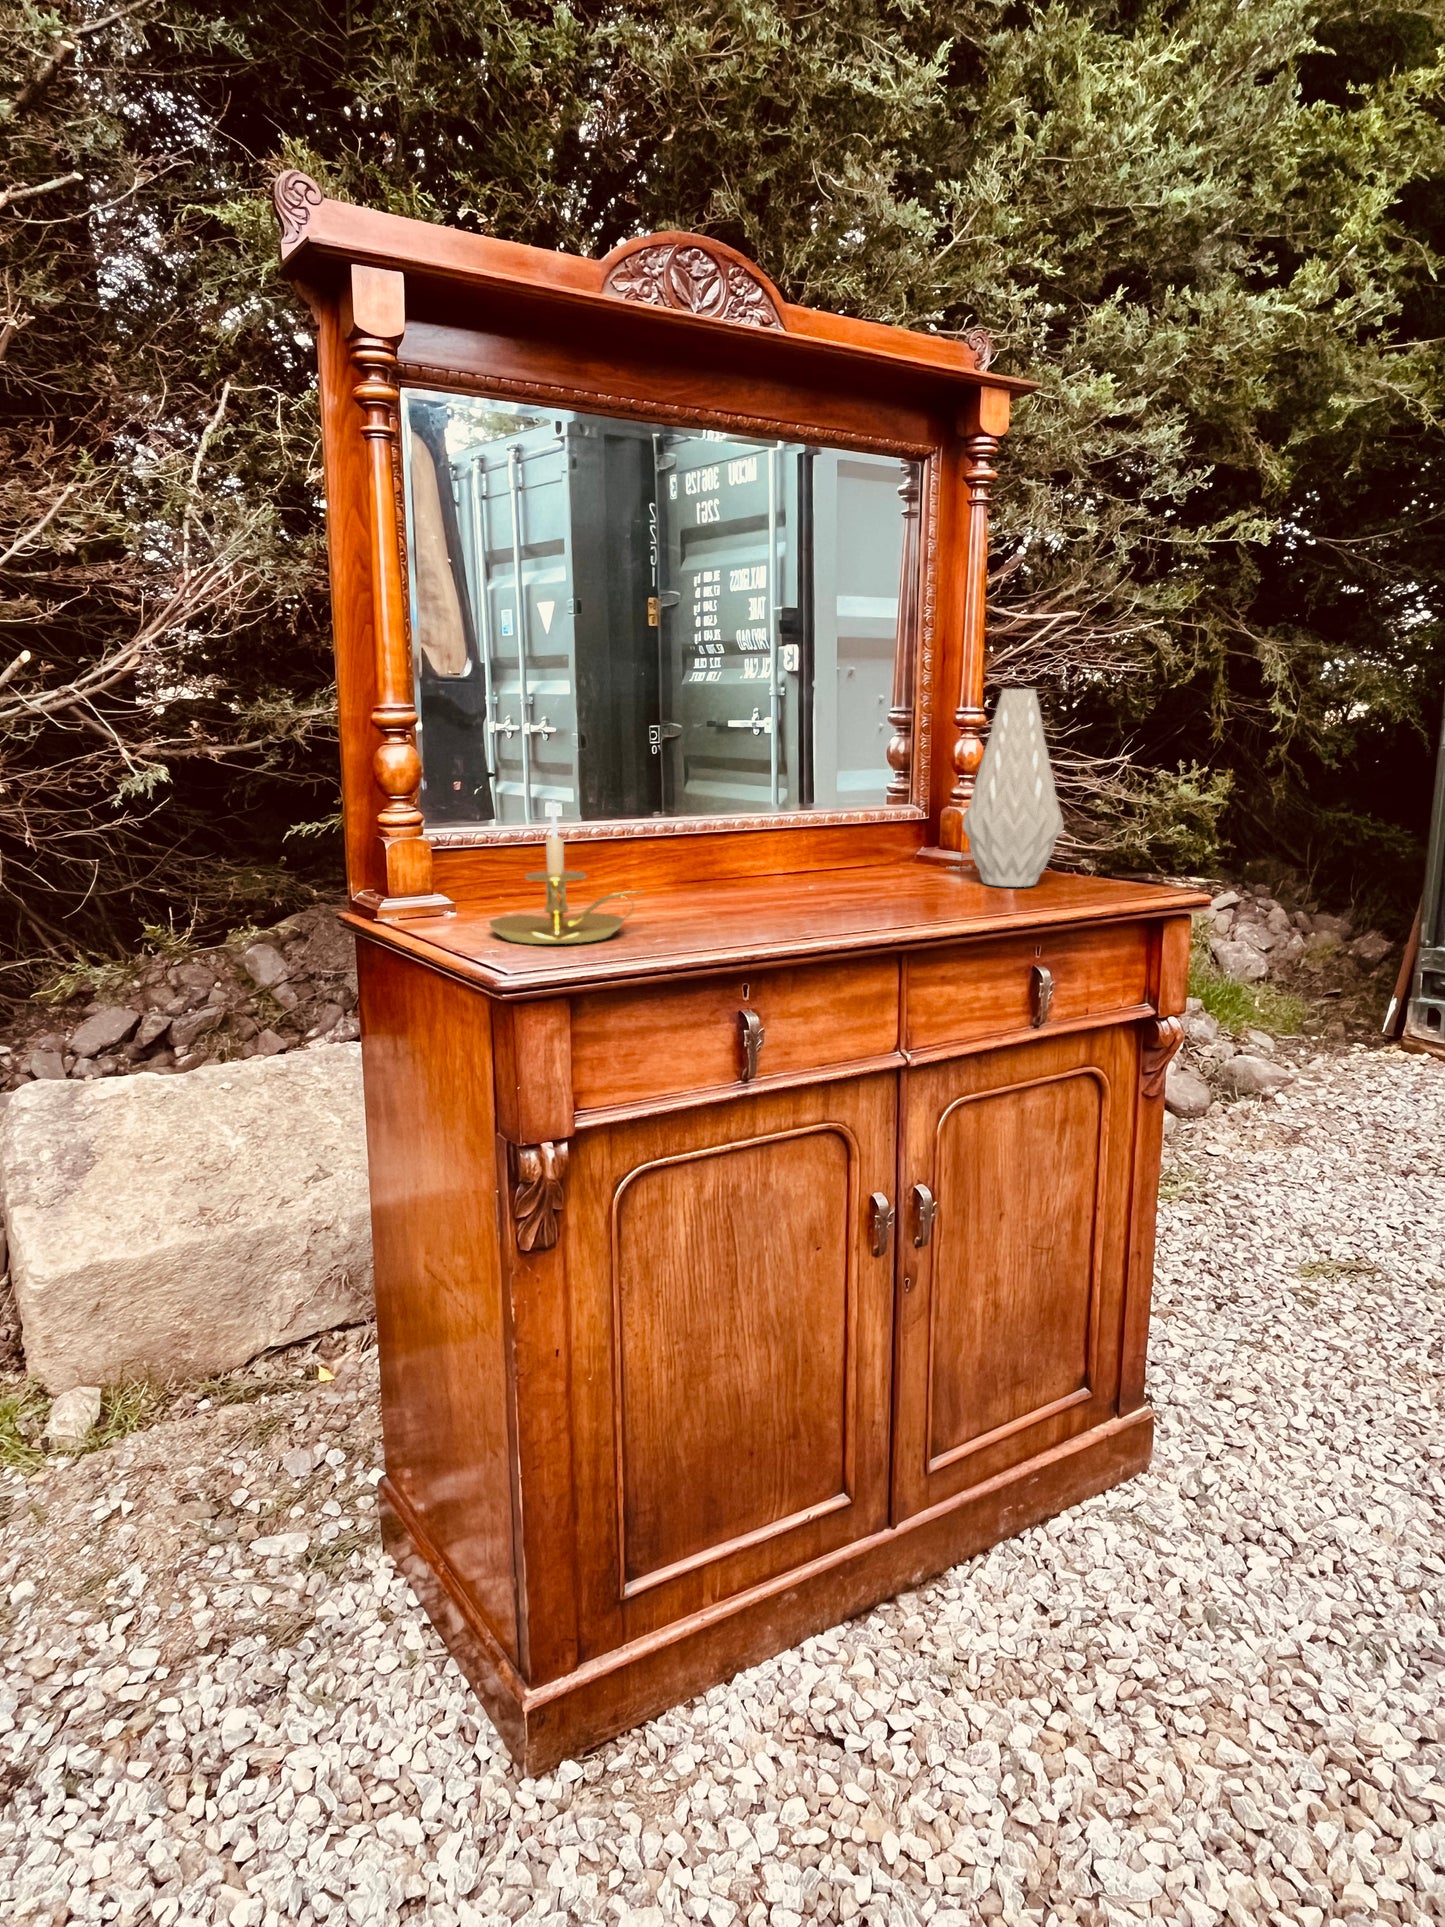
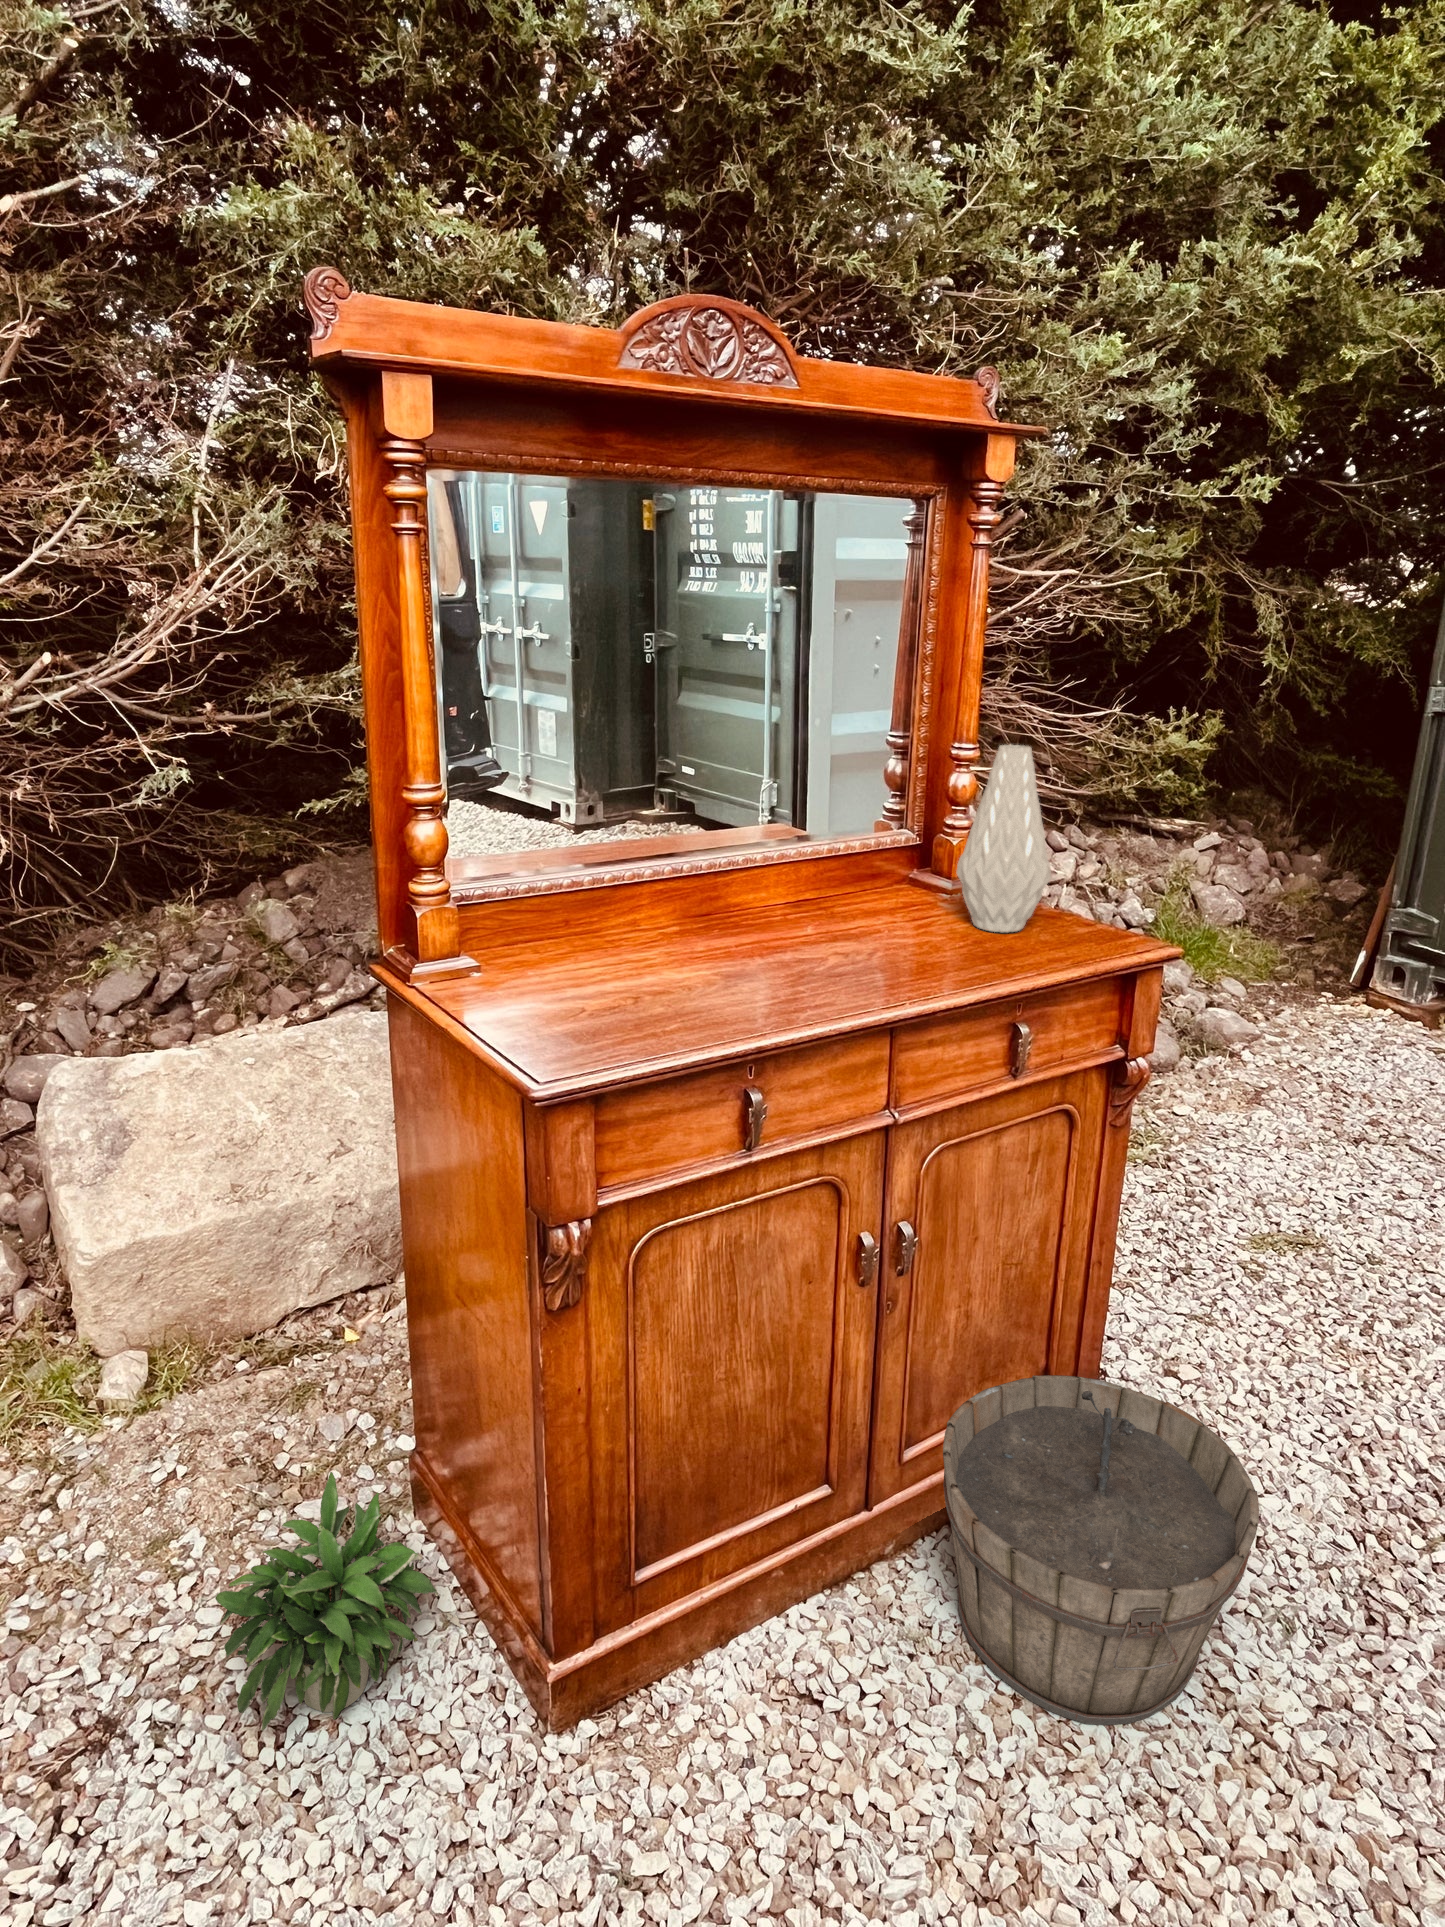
candle holder: present [489,801,644,944] -> none [517,898,661,1034]
wooden bucket: none [974,1373,1336,1762] -> present [943,1375,1259,1725]
potted plant: none [145,1479,429,1768] -> present [215,1472,461,1731]

